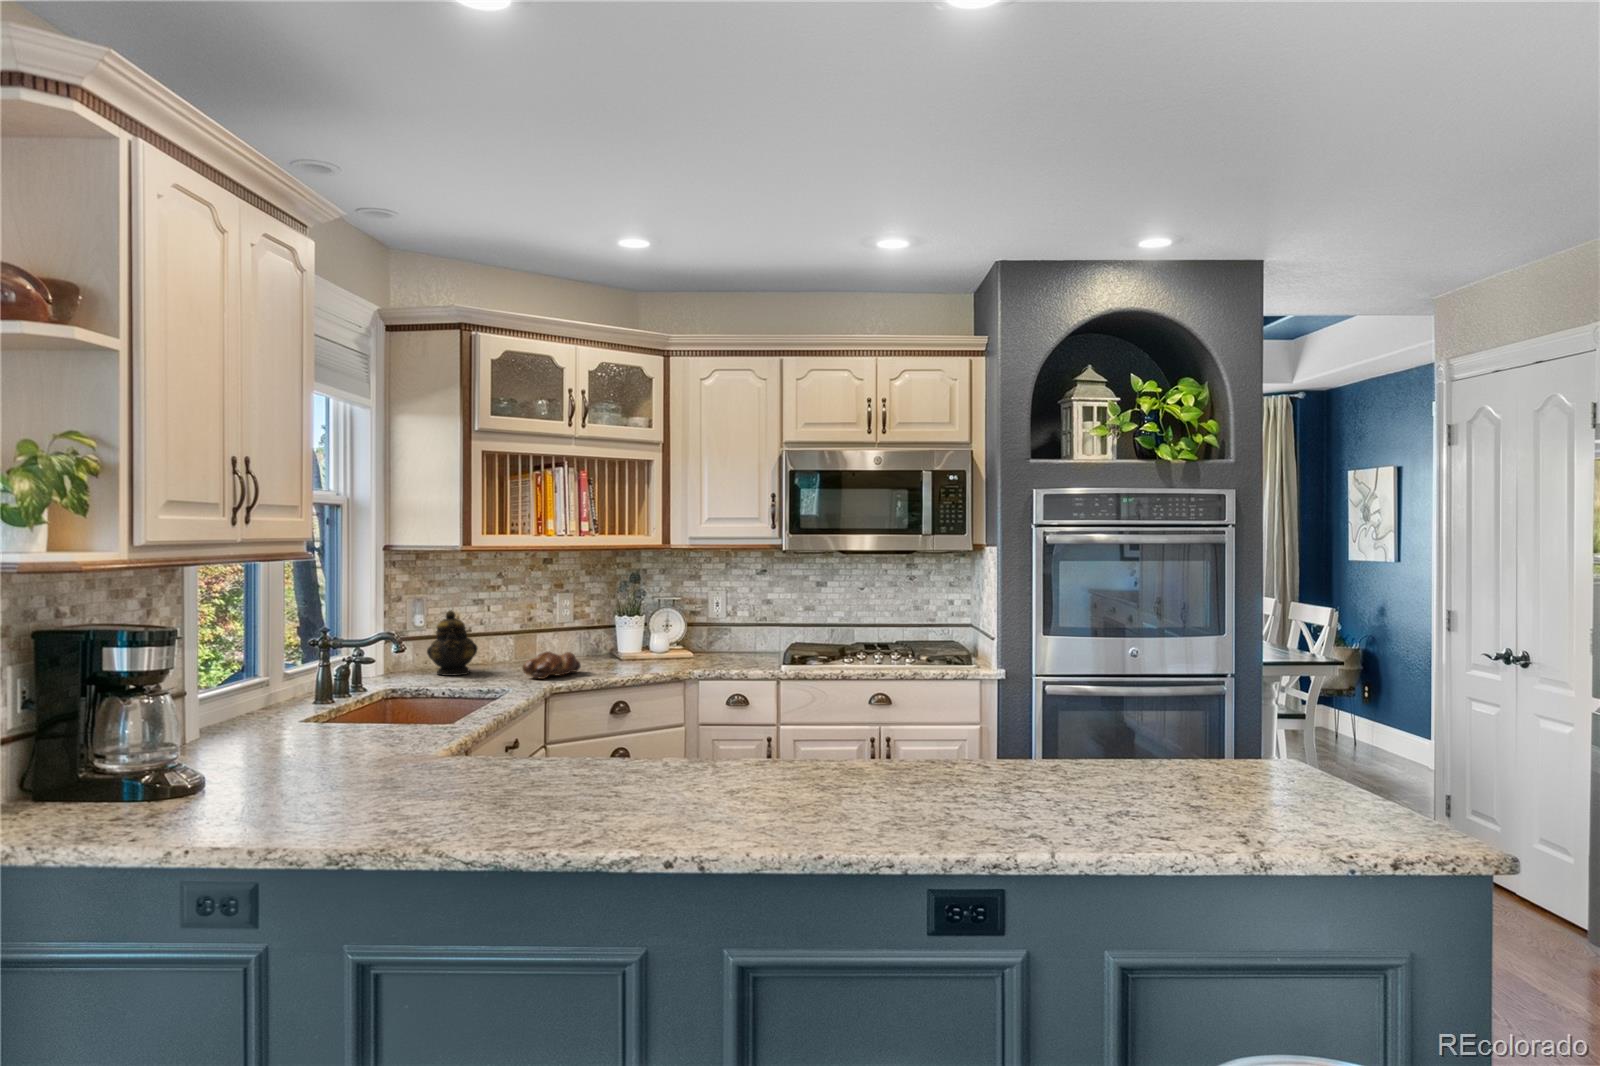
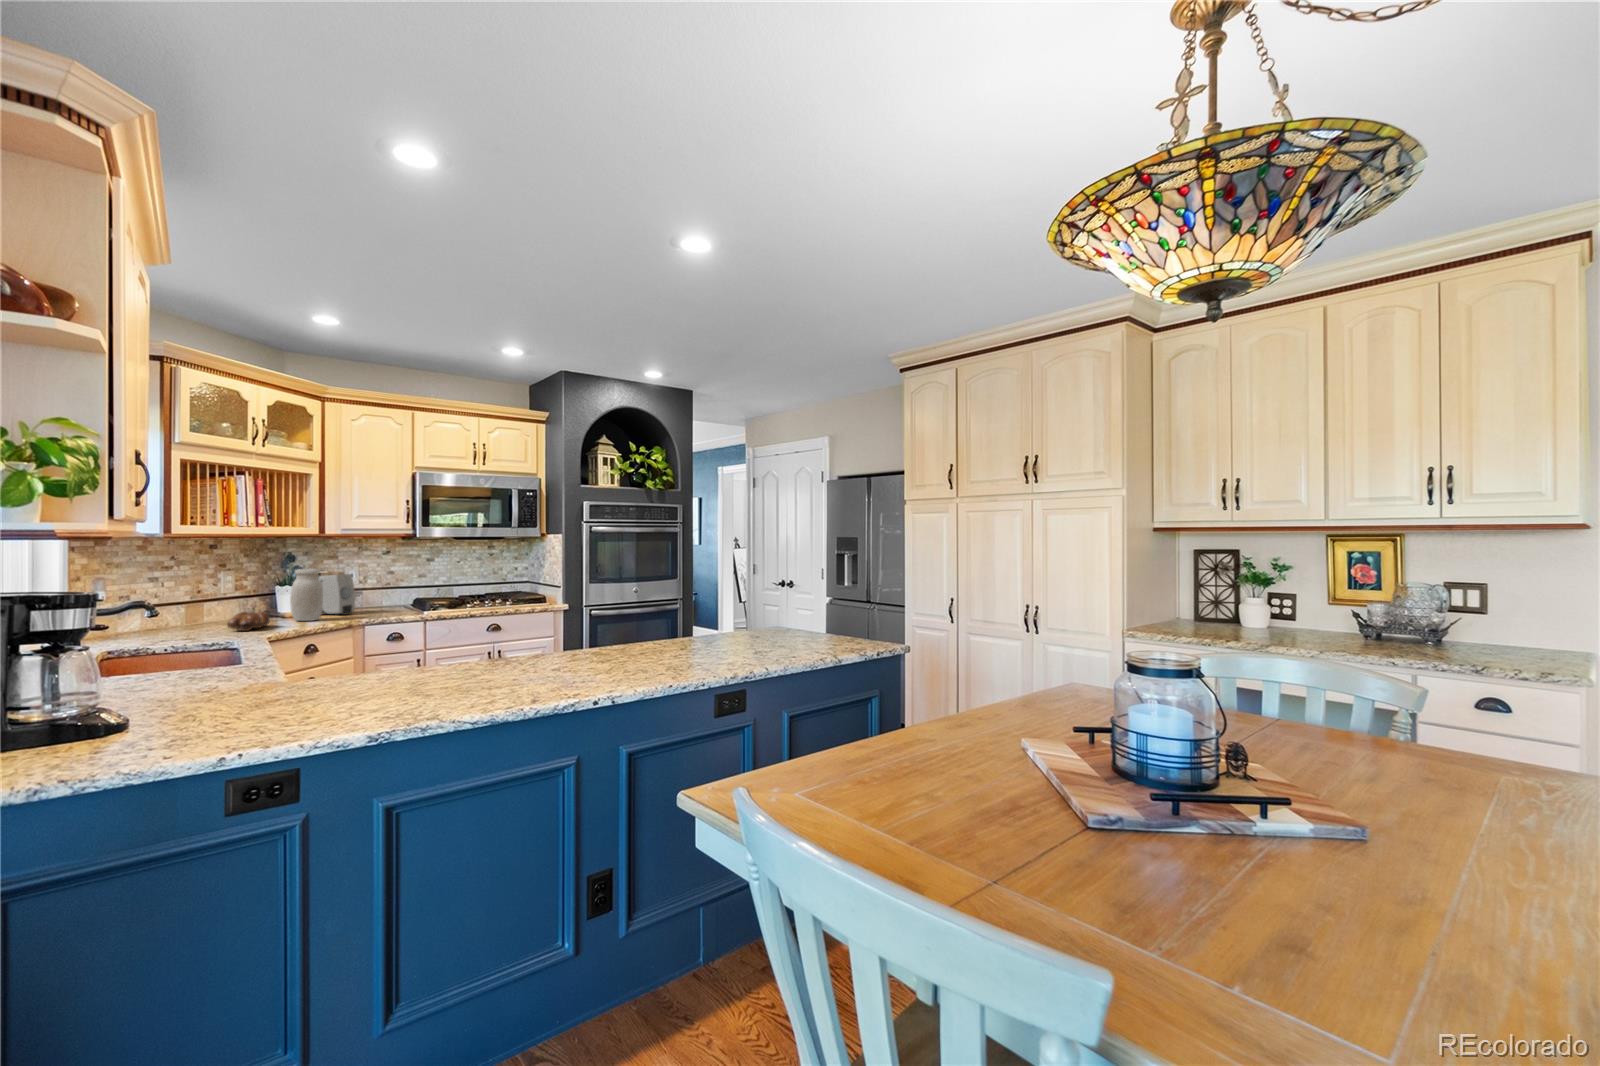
jar: none [614,594,653,668] -> present [290,569,323,621]
soap dispenser: none [662,602,705,662] -> present [318,574,355,615]
teapot: present [427,610,478,676] -> none [127,585,175,635]

